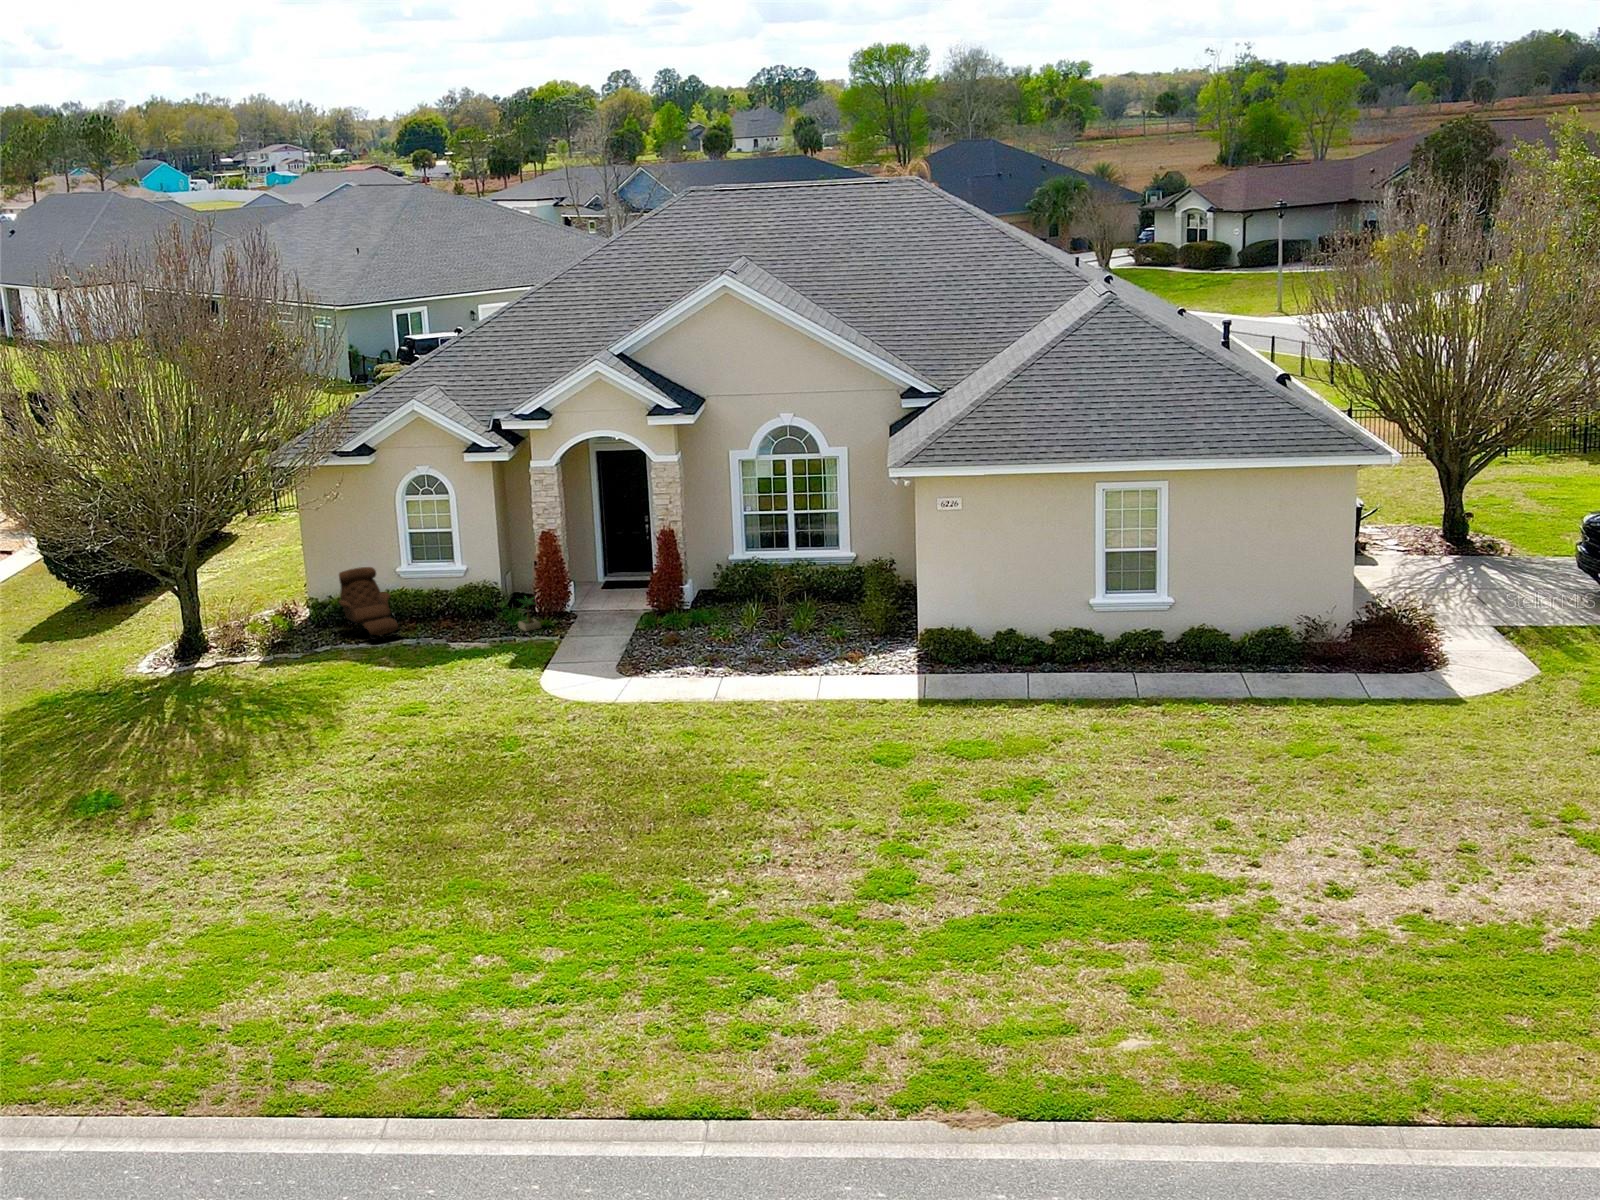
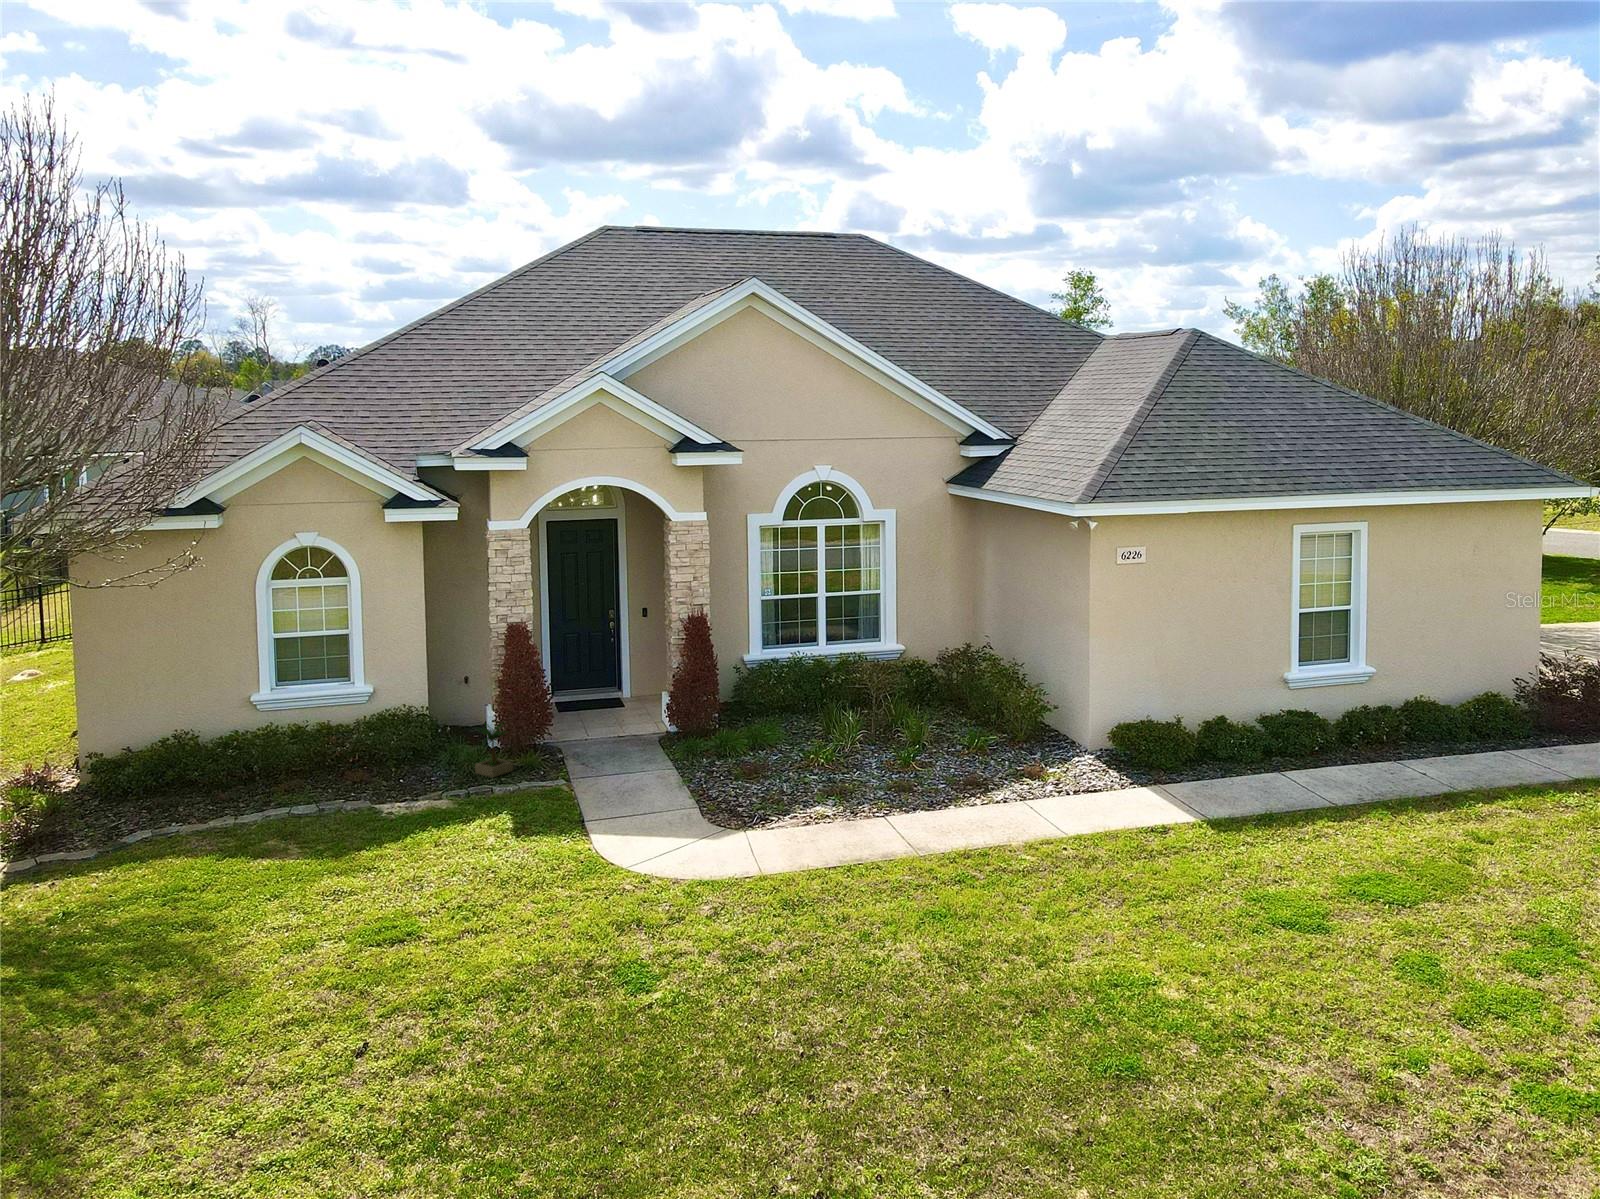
lounge chair: present [339,567,398,643] -> none [158,693,279,819]

